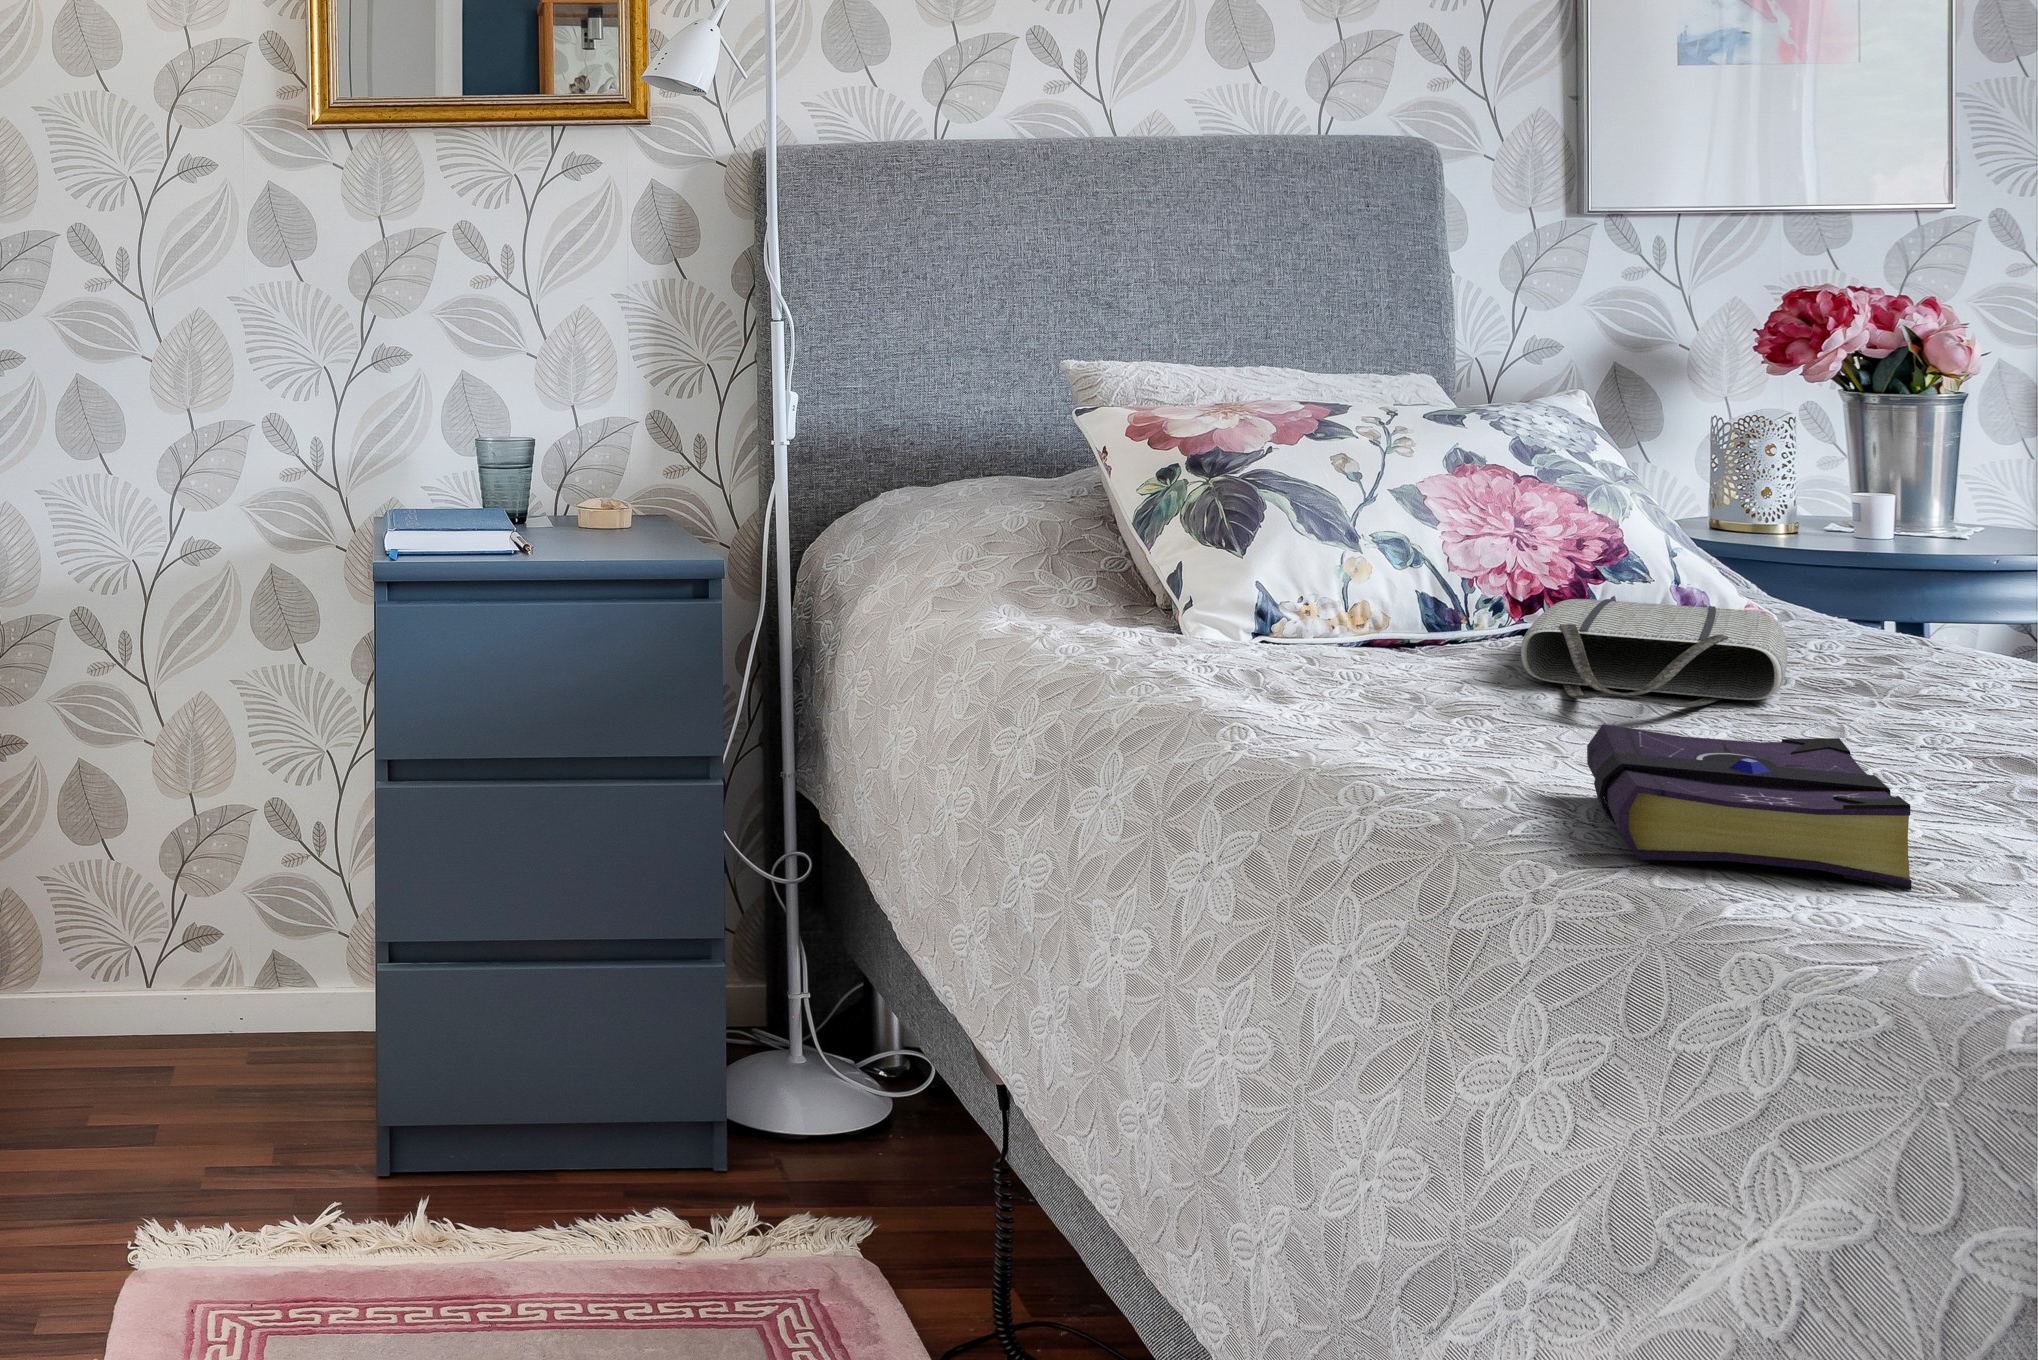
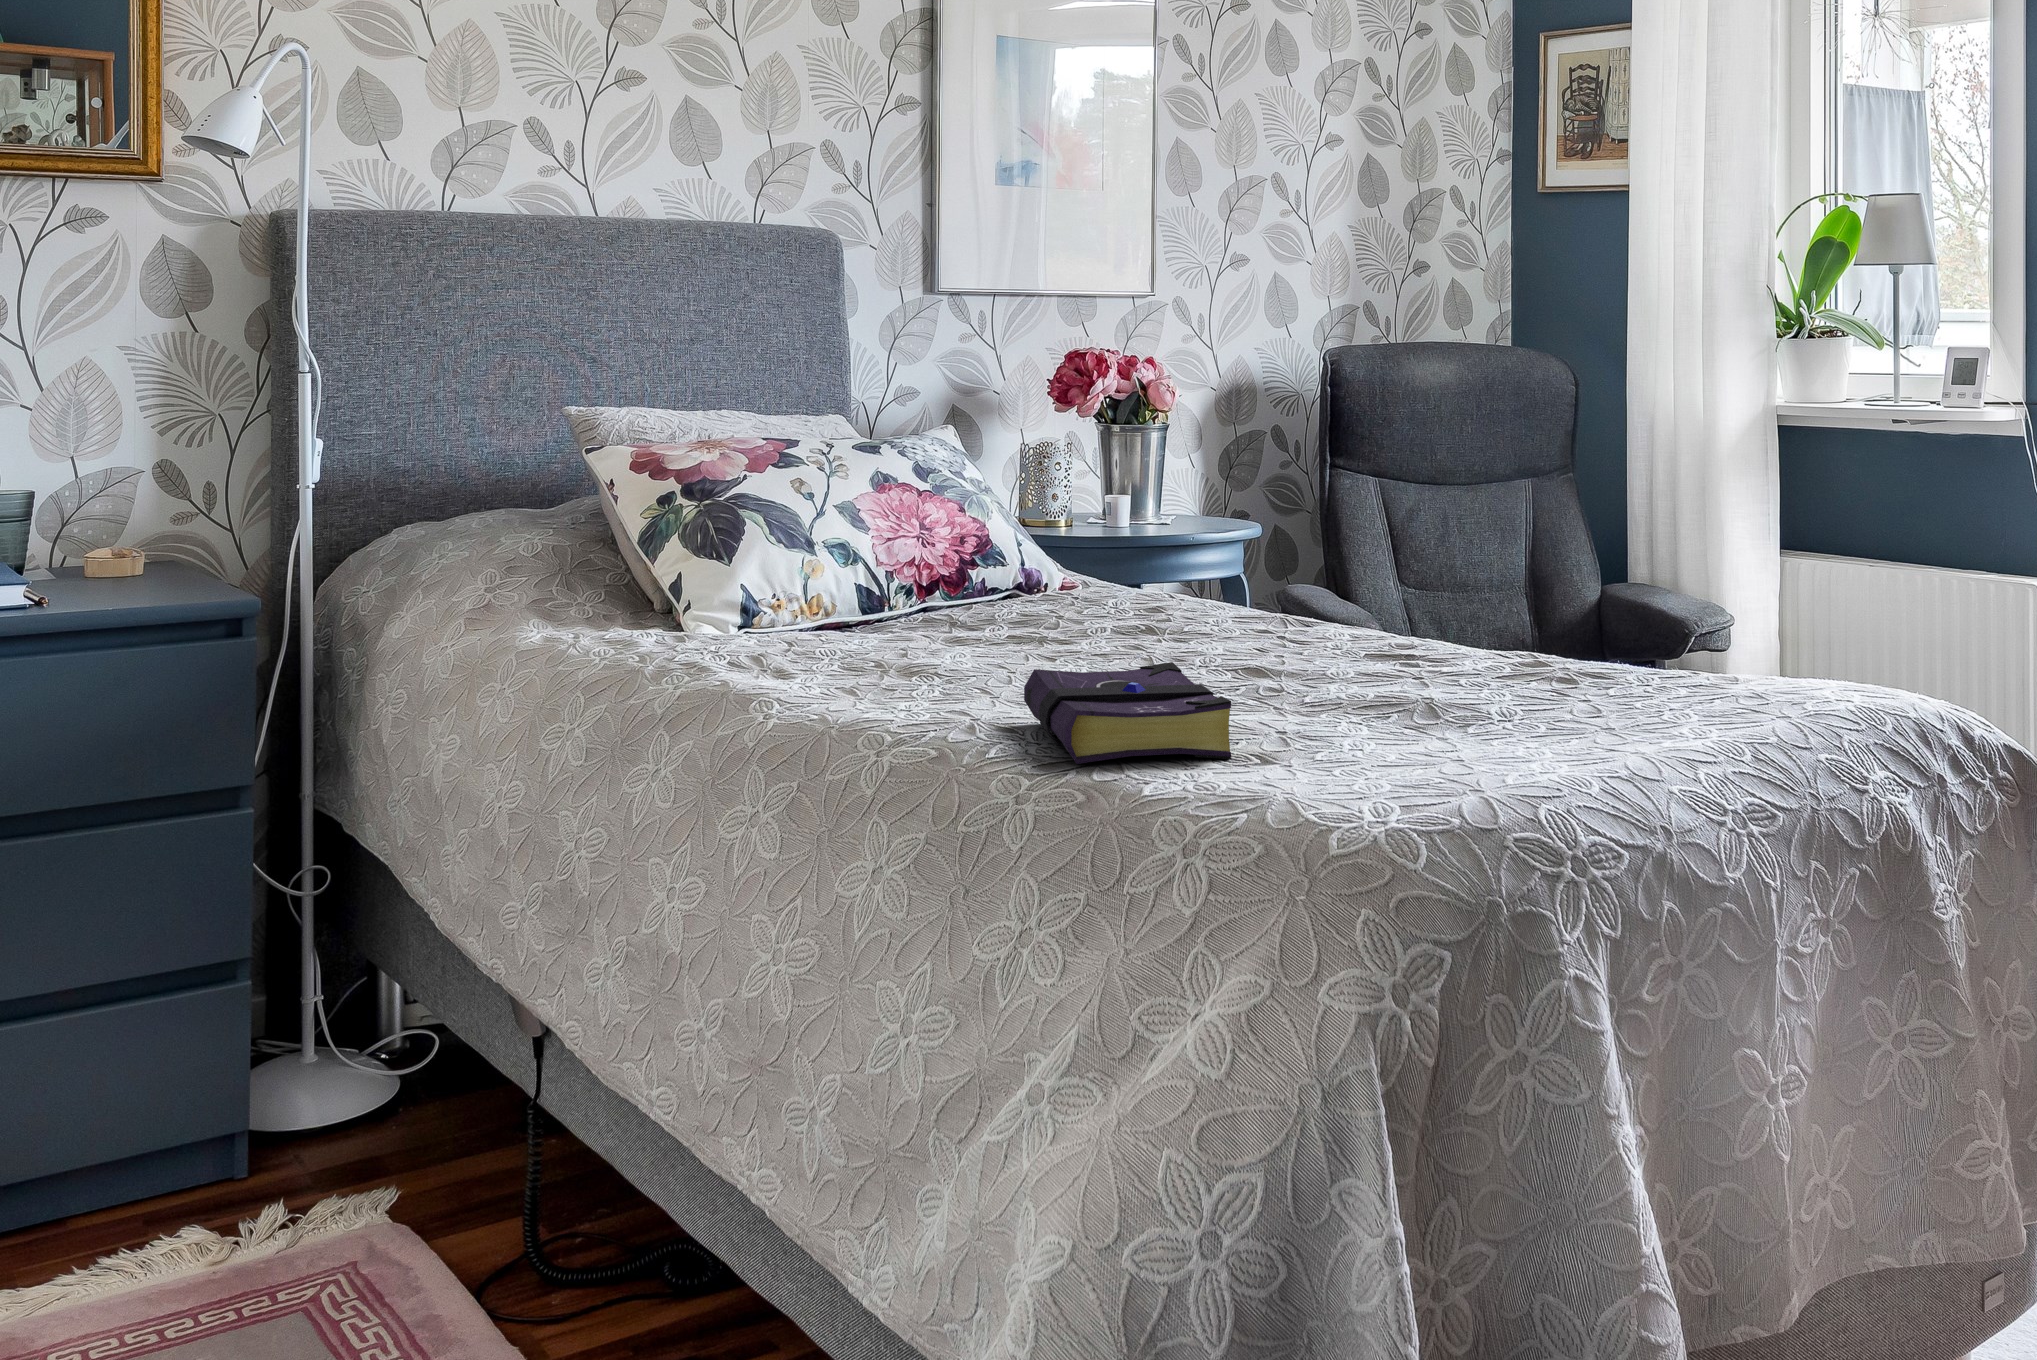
tote bag: present [1521,599,1788,707] -> none [944,579,1106,654]

